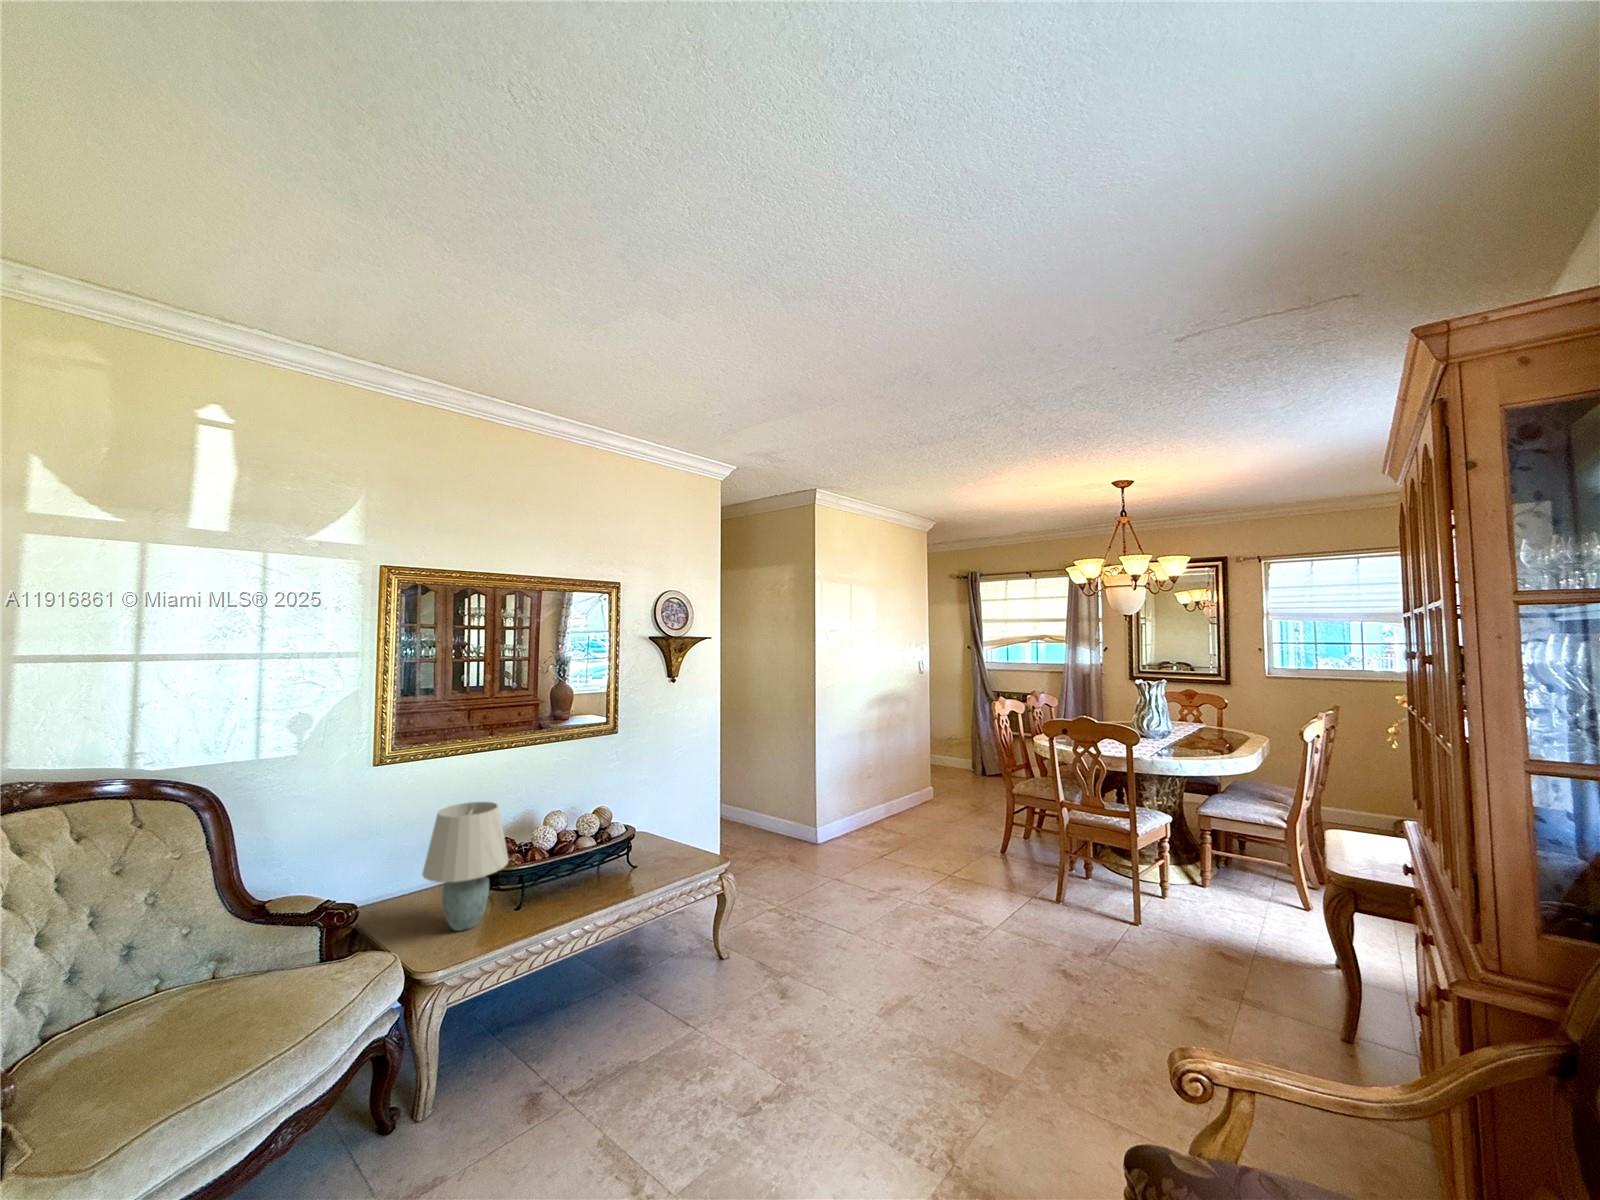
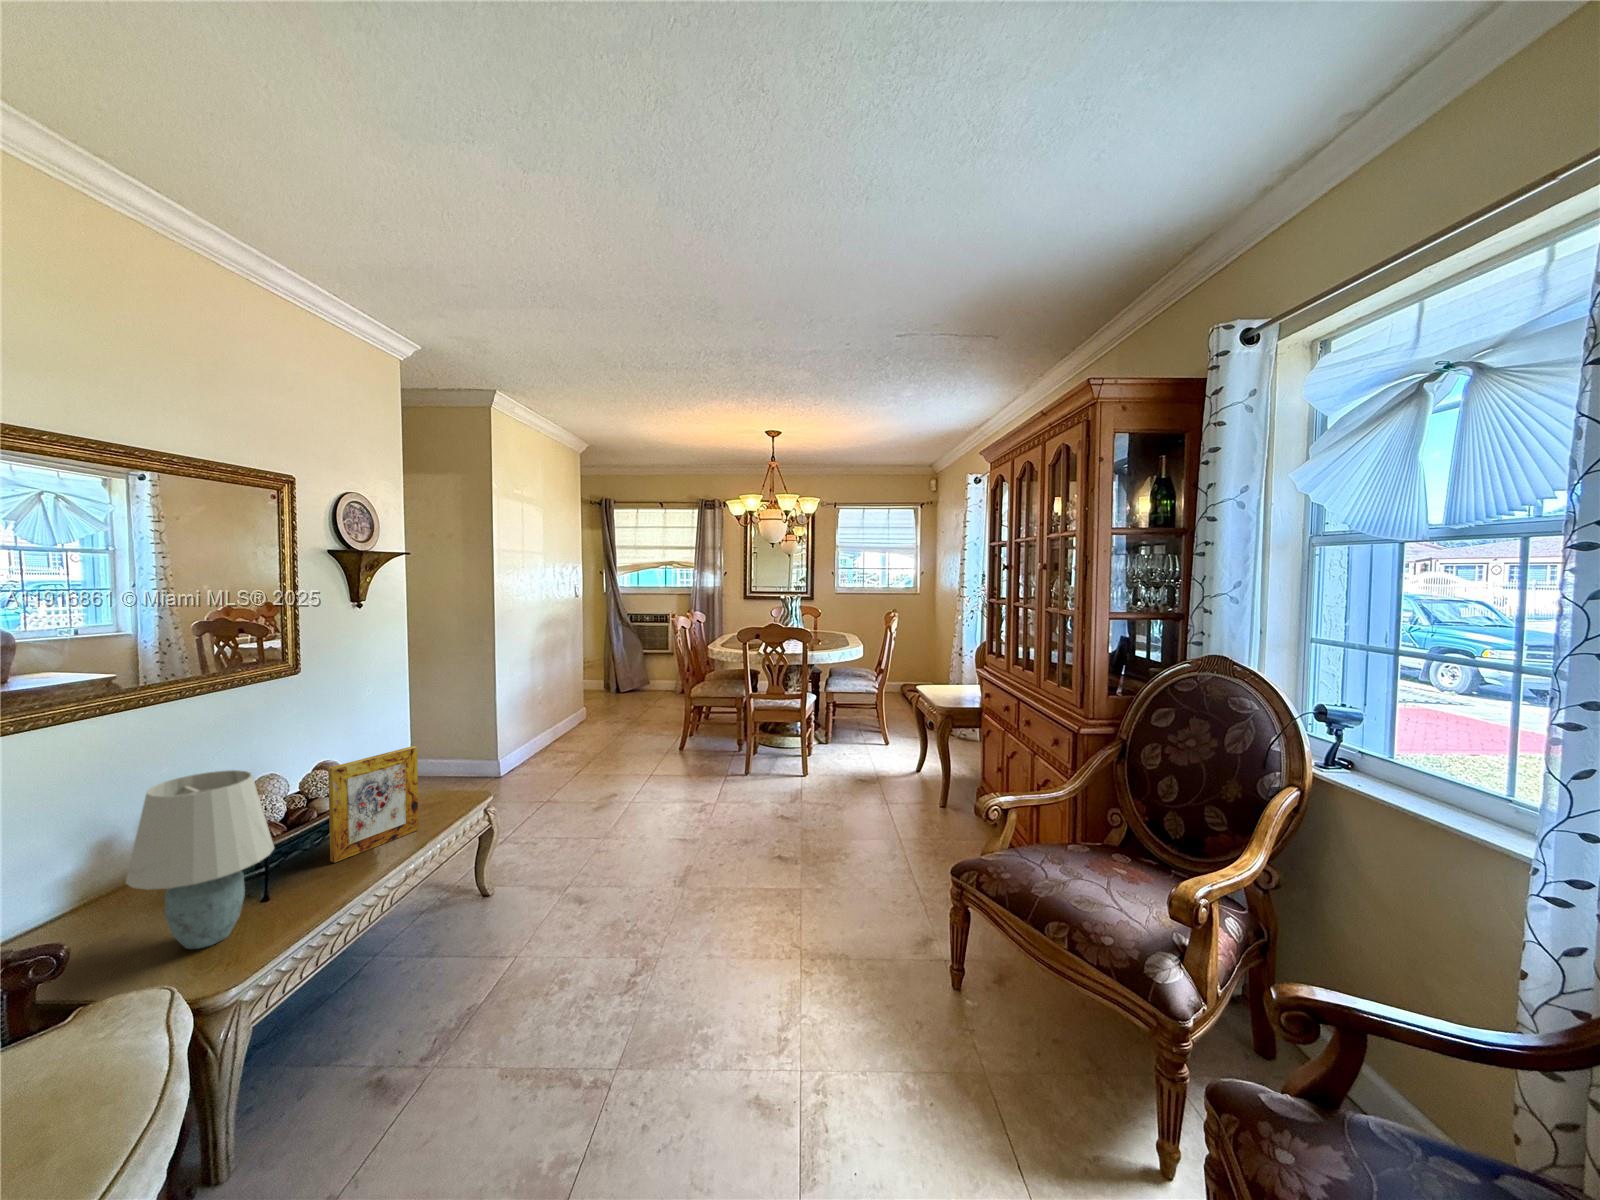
picture frame: none [573,804,644,890] -> present [328,746,418,863]

